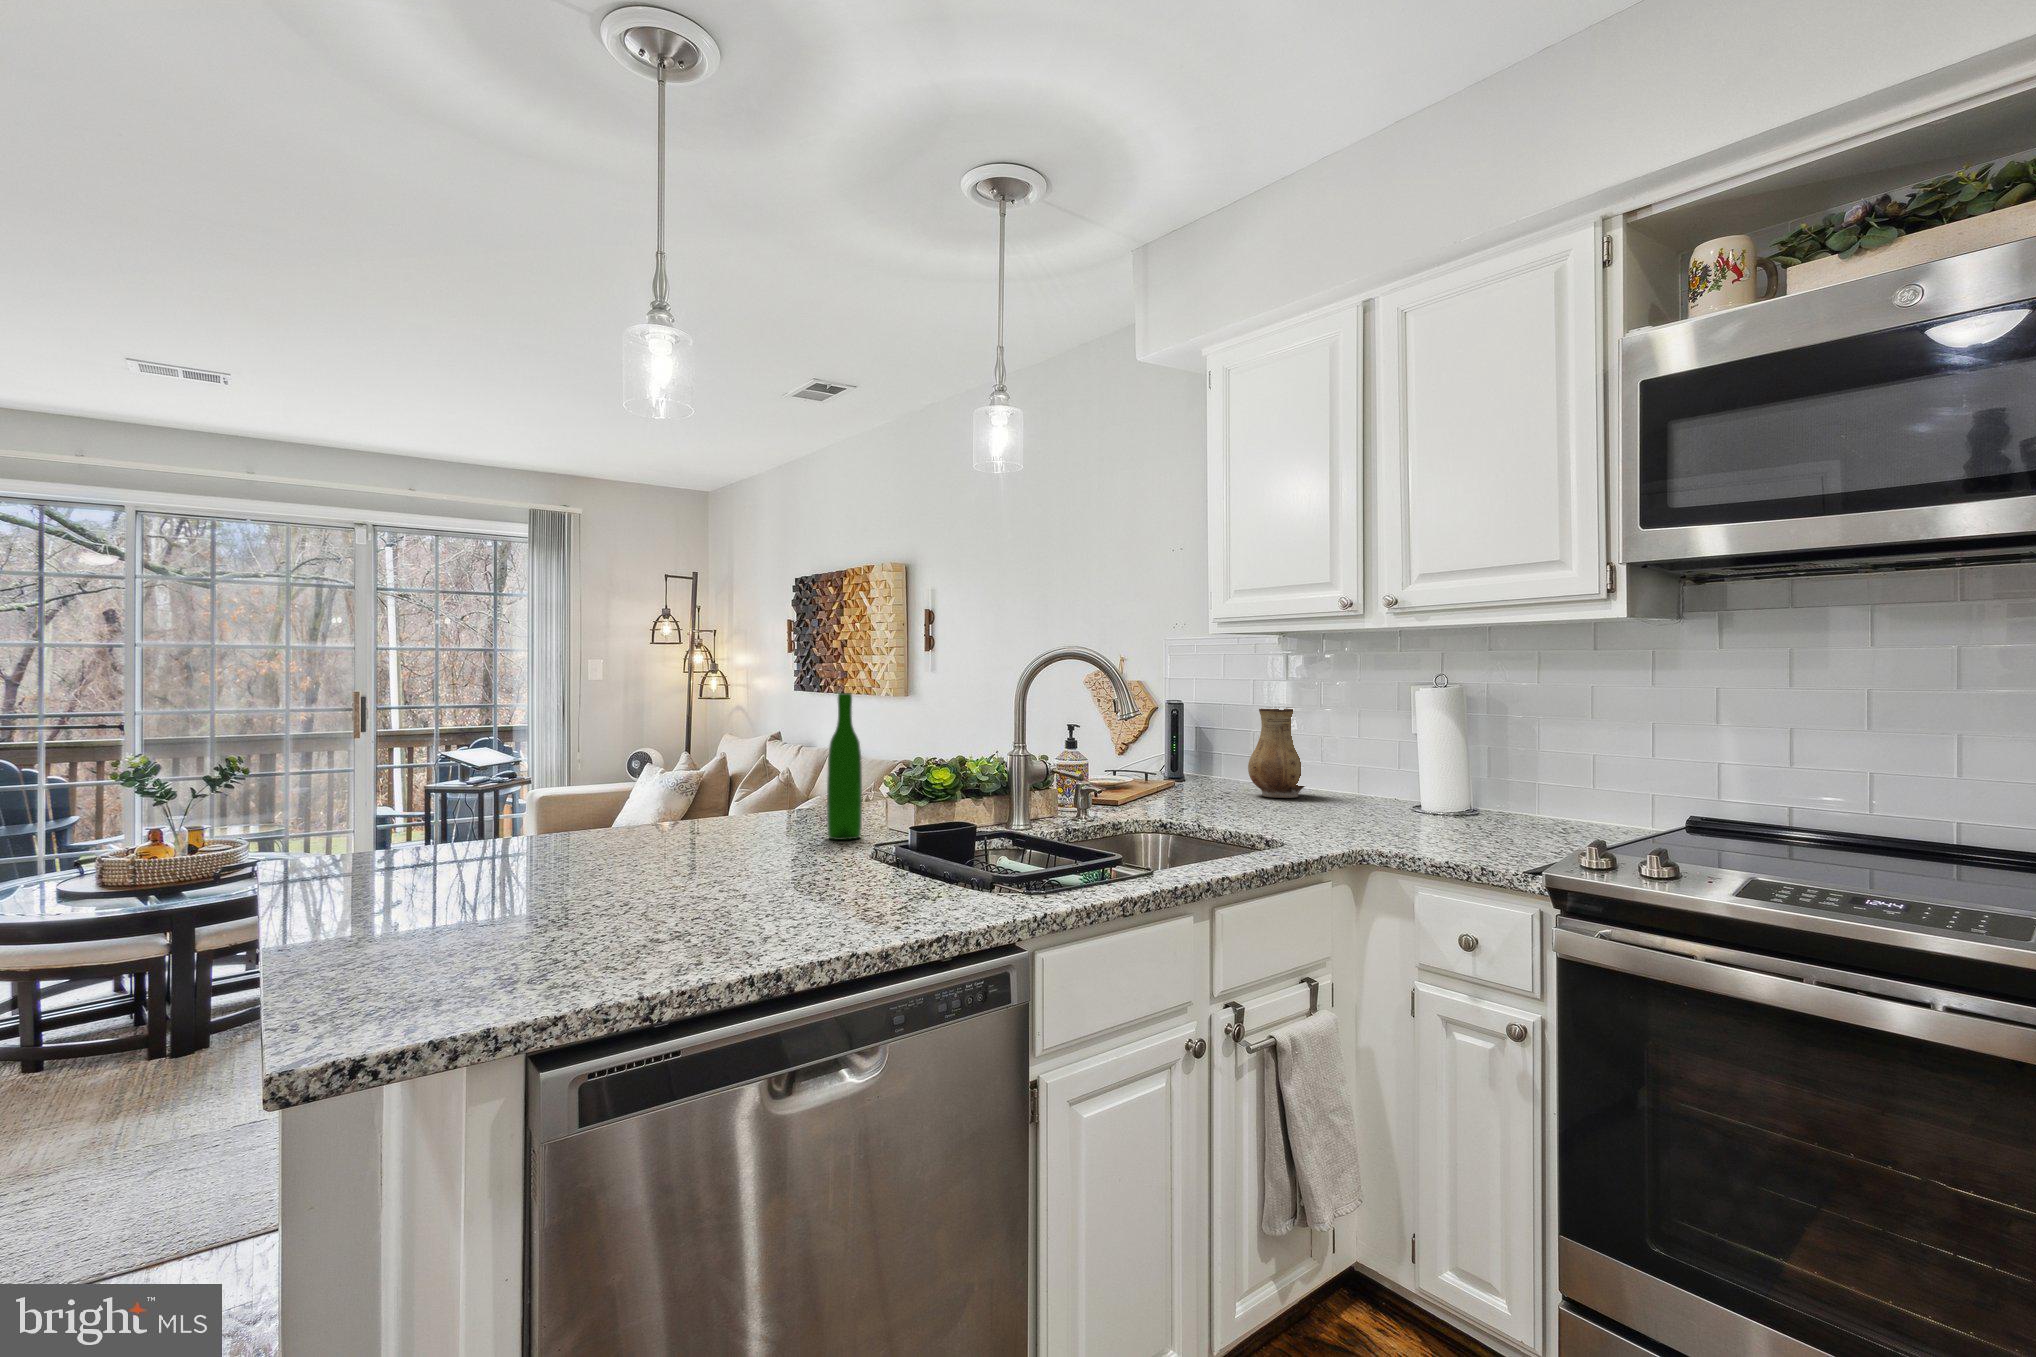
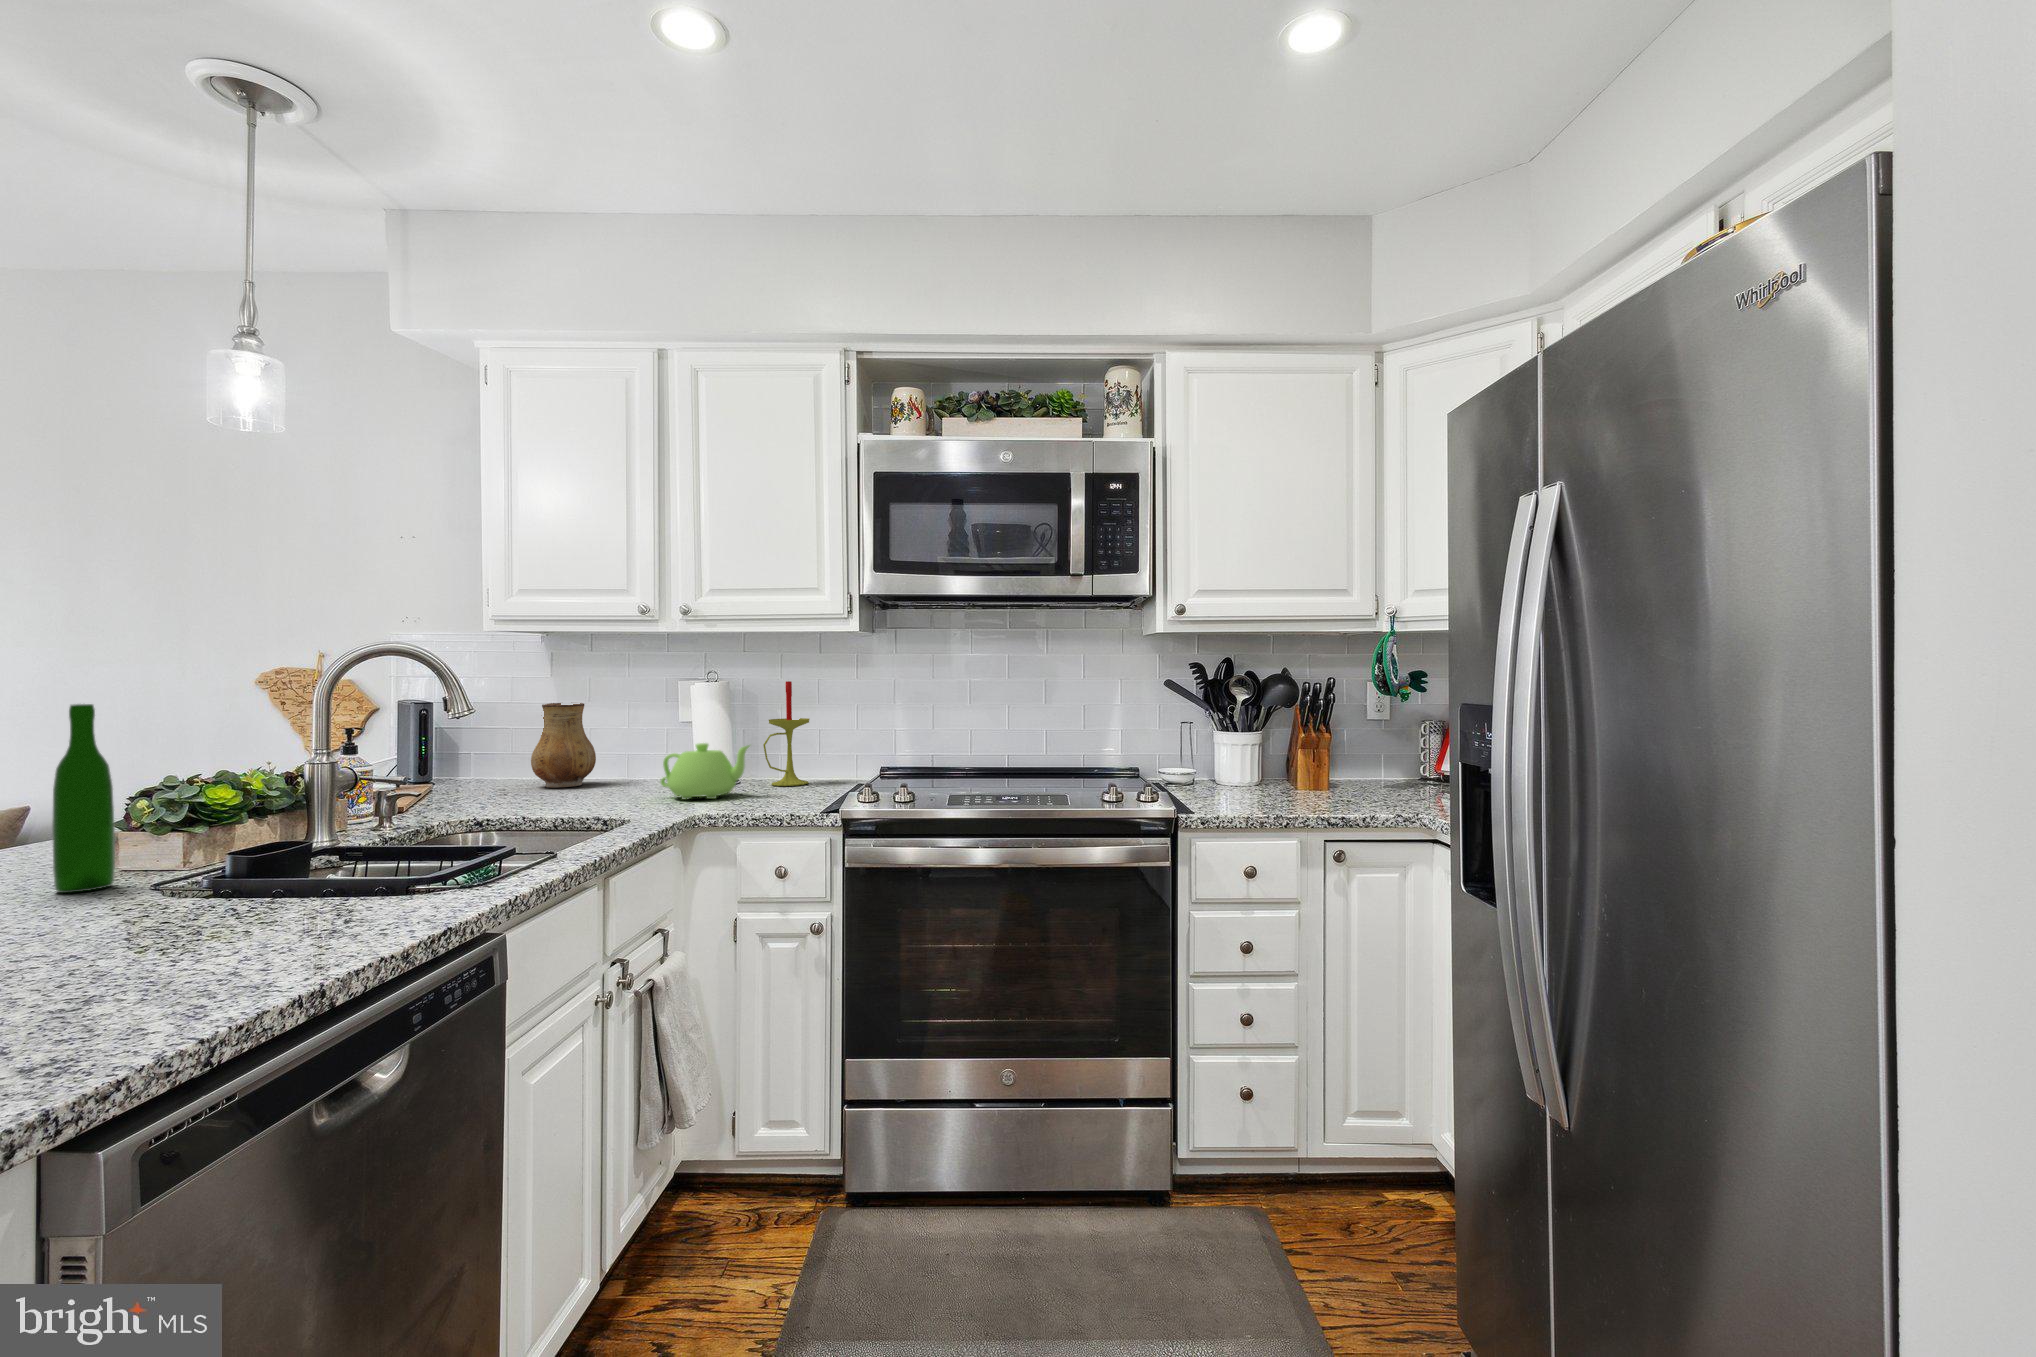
candle: none [1493,683,1567,828] -> present [763,681,809,786]
teapot: none [1353,761,1462,832] -> present [661,743,749,799]

